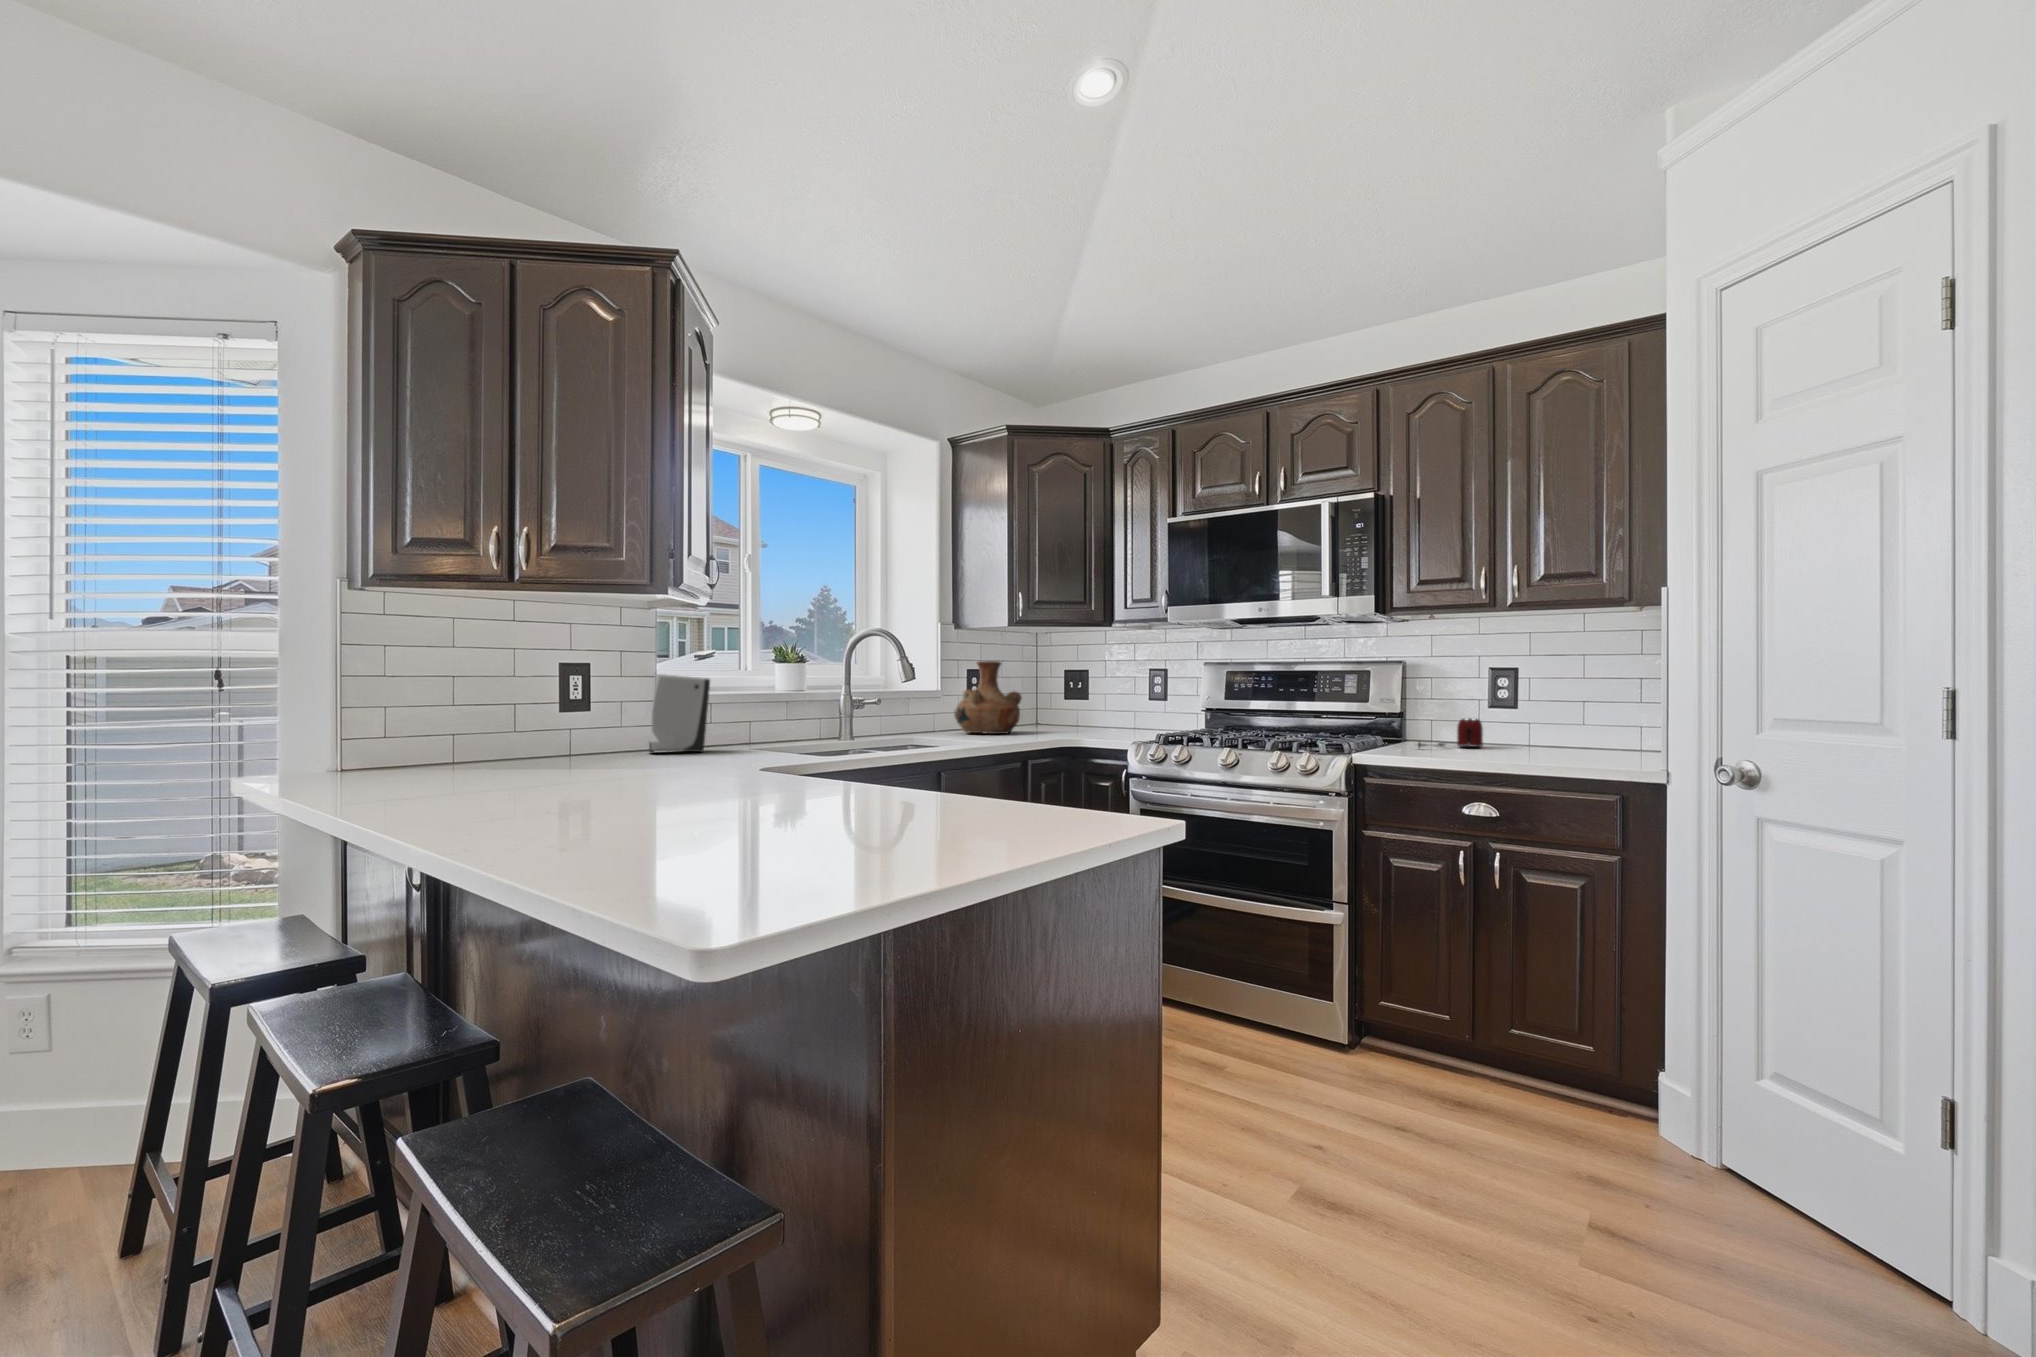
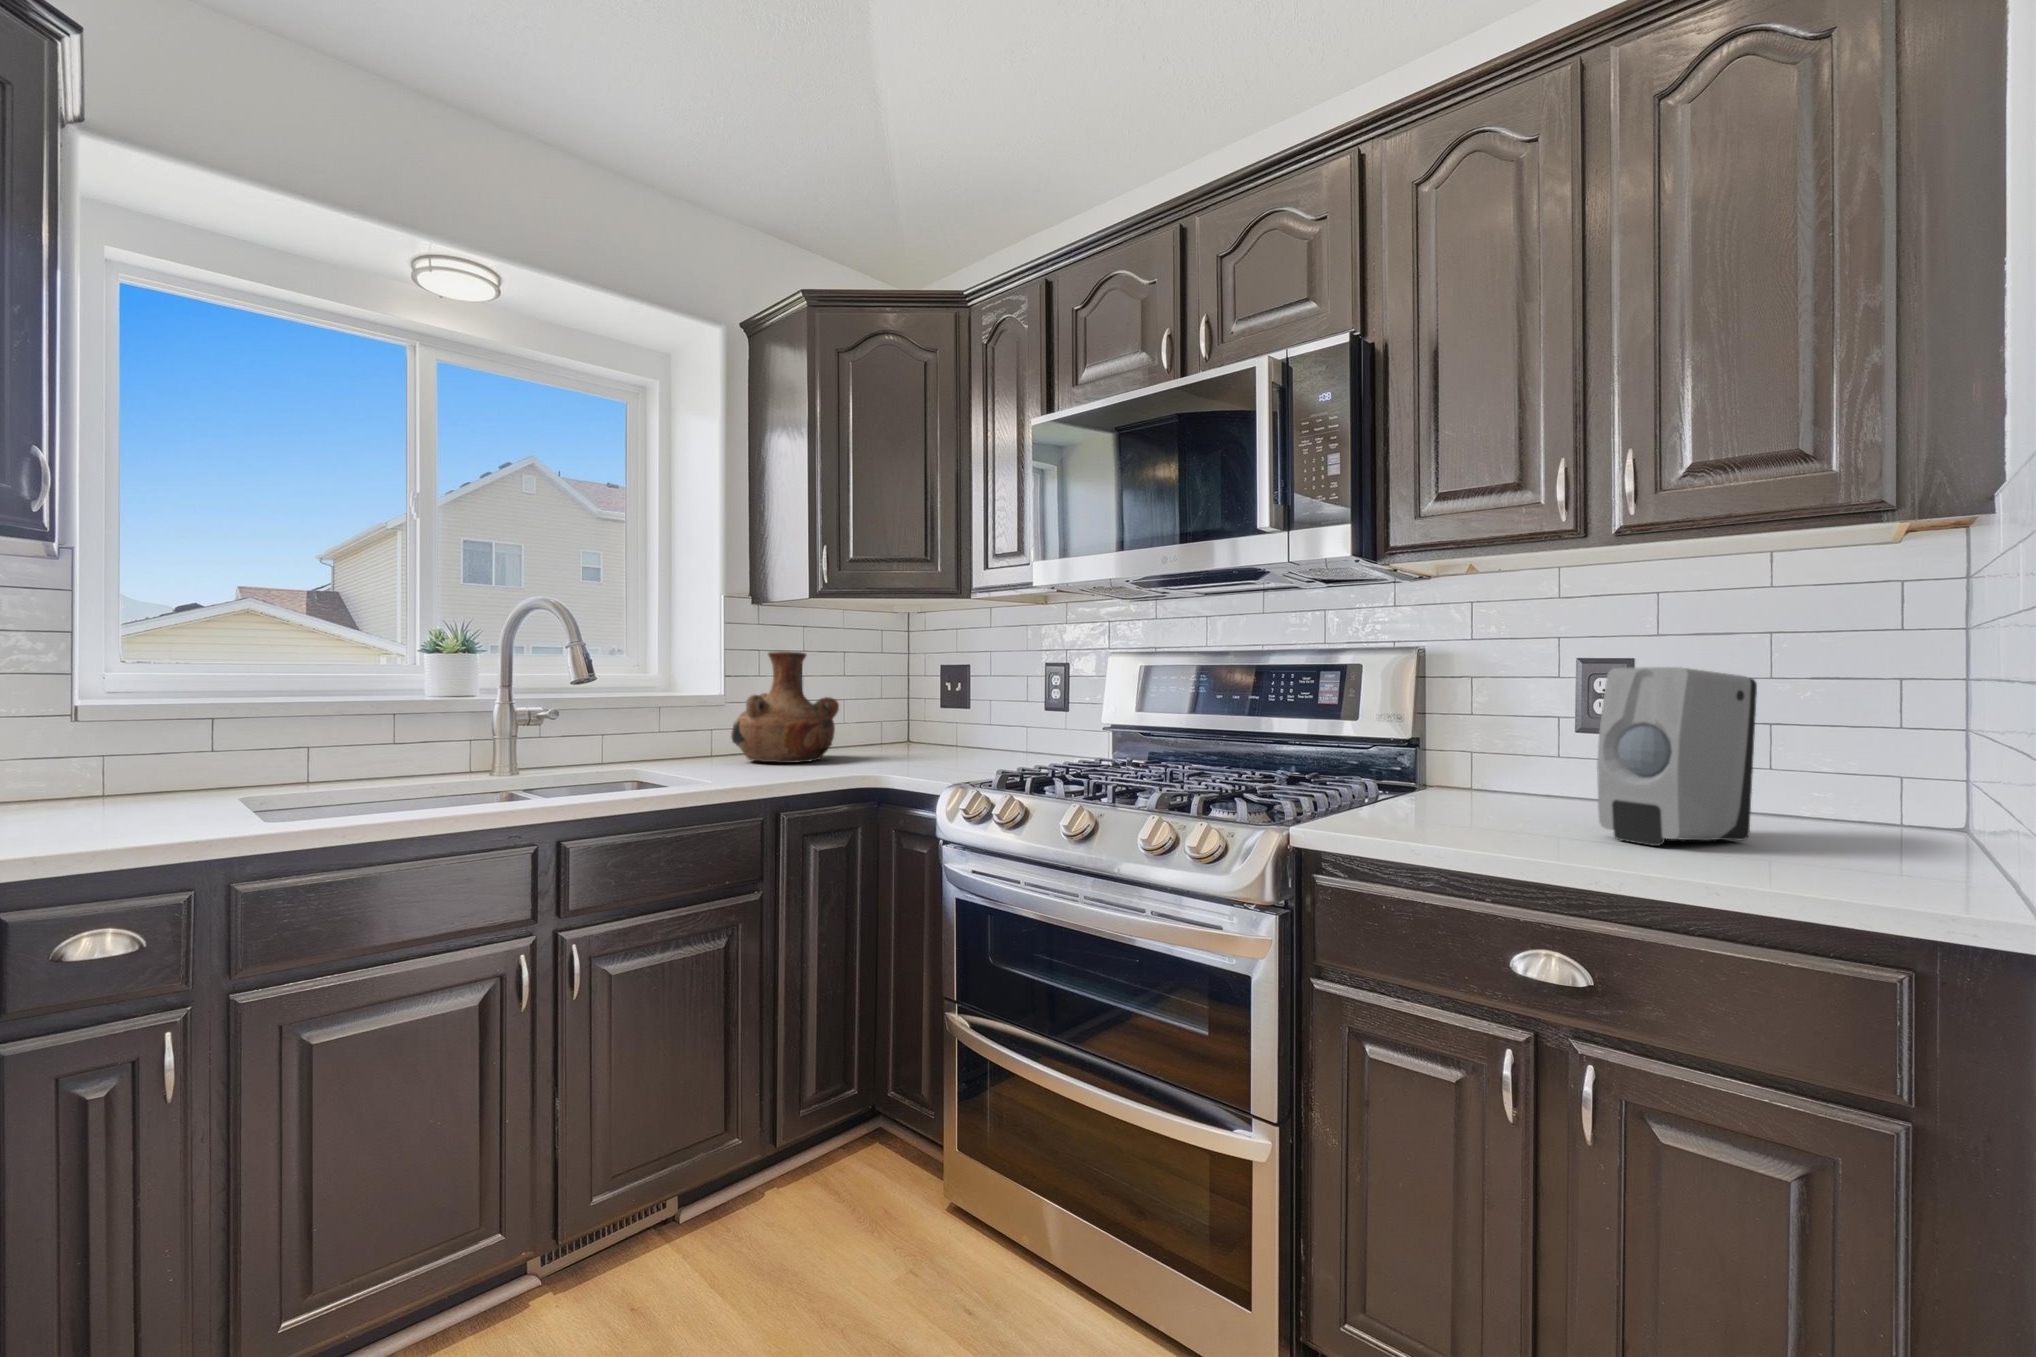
soap dispenser: present [649,674,710,753] -> present [1597,667,1757,846]
toaster: present [1417,718,1483,748] -> none [1424,754,1563,814]

